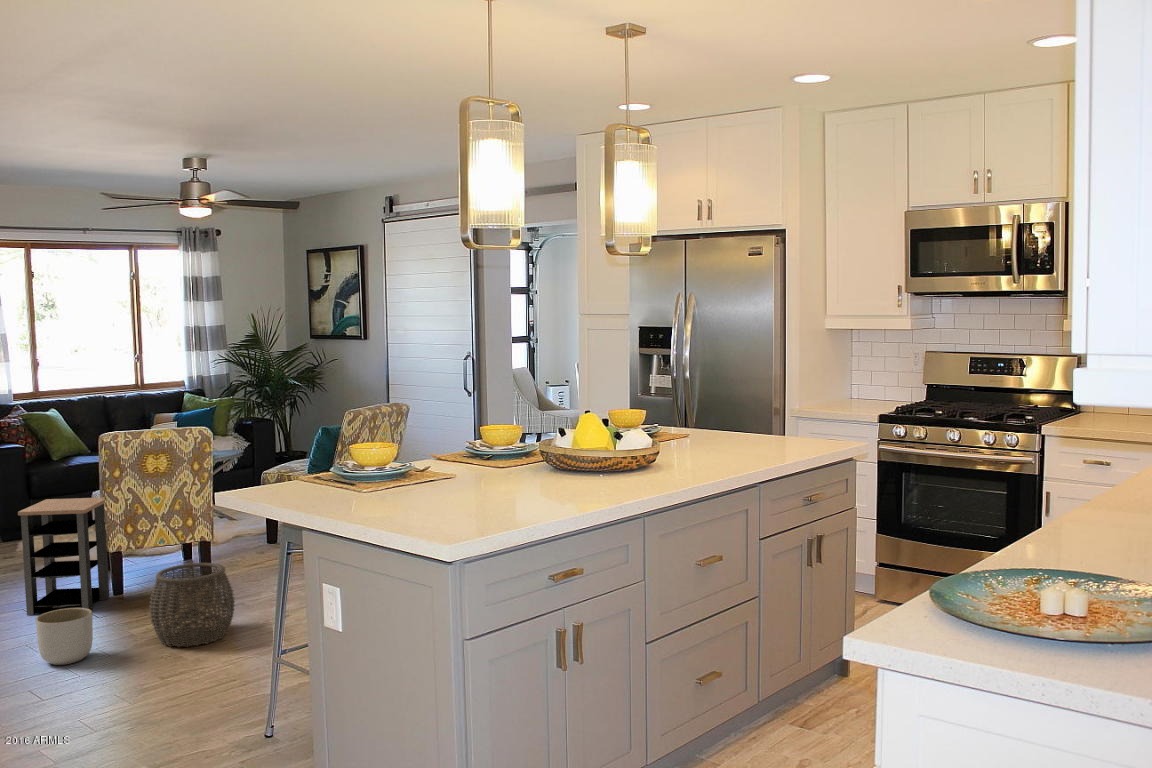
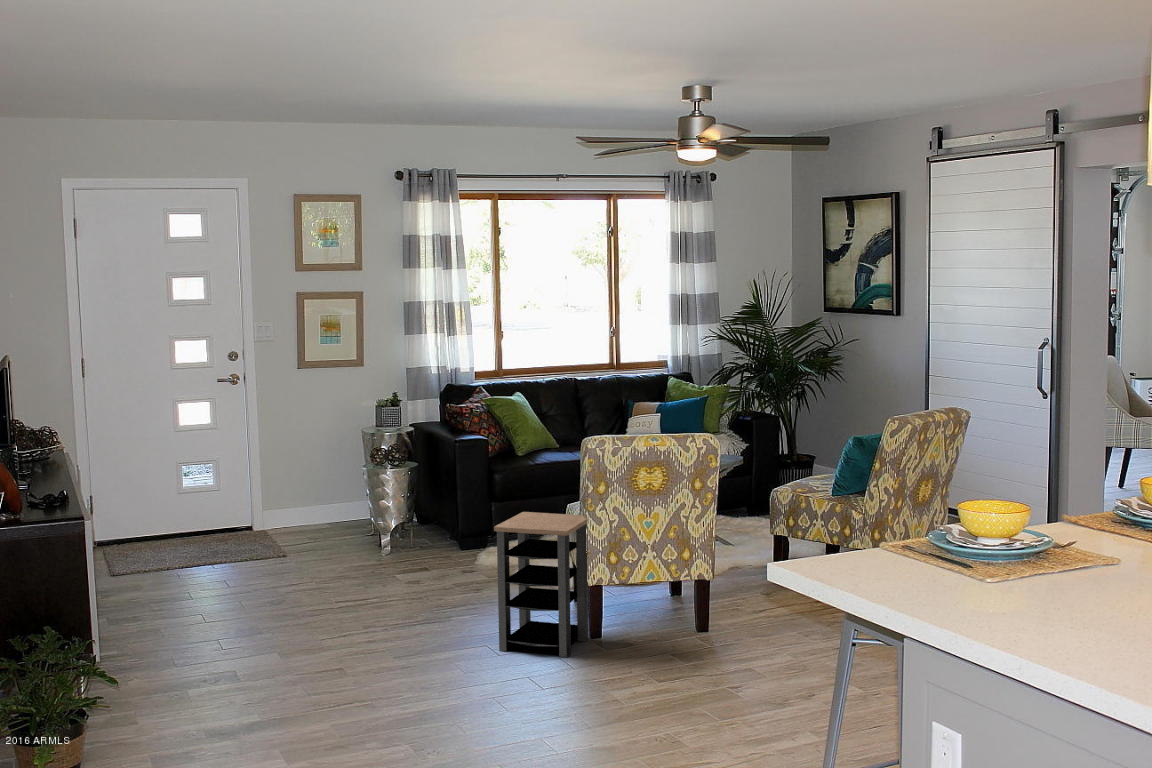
woven basket: present [149,563,235,647] -> none [640,616,744,726]
planter: present [36,608,93,665] -> none [513,656,575,727]

